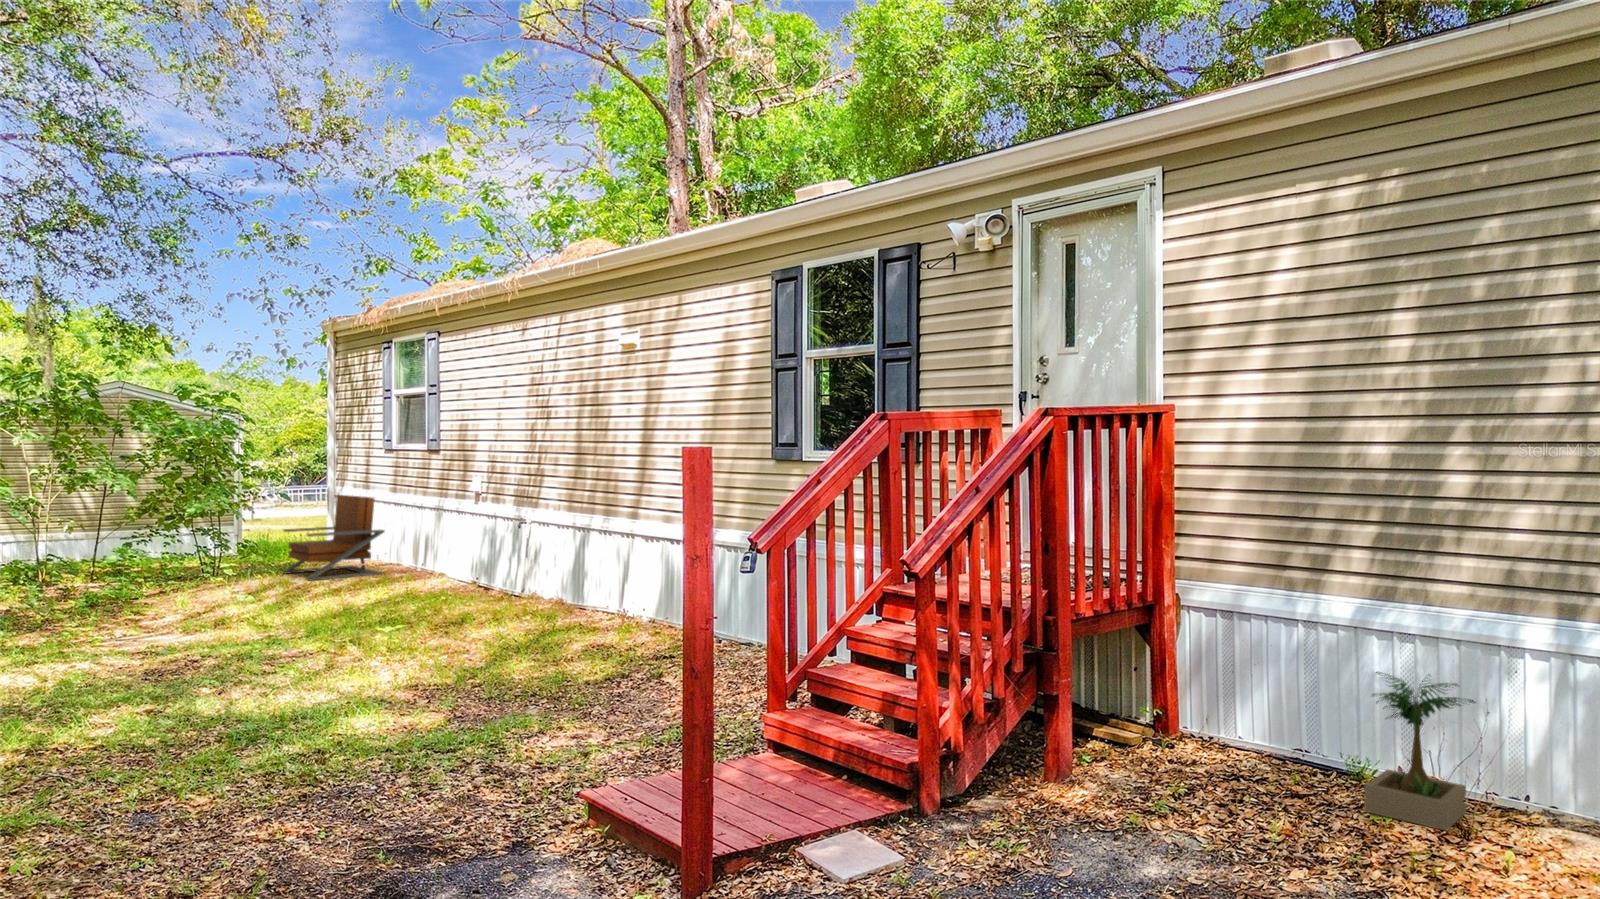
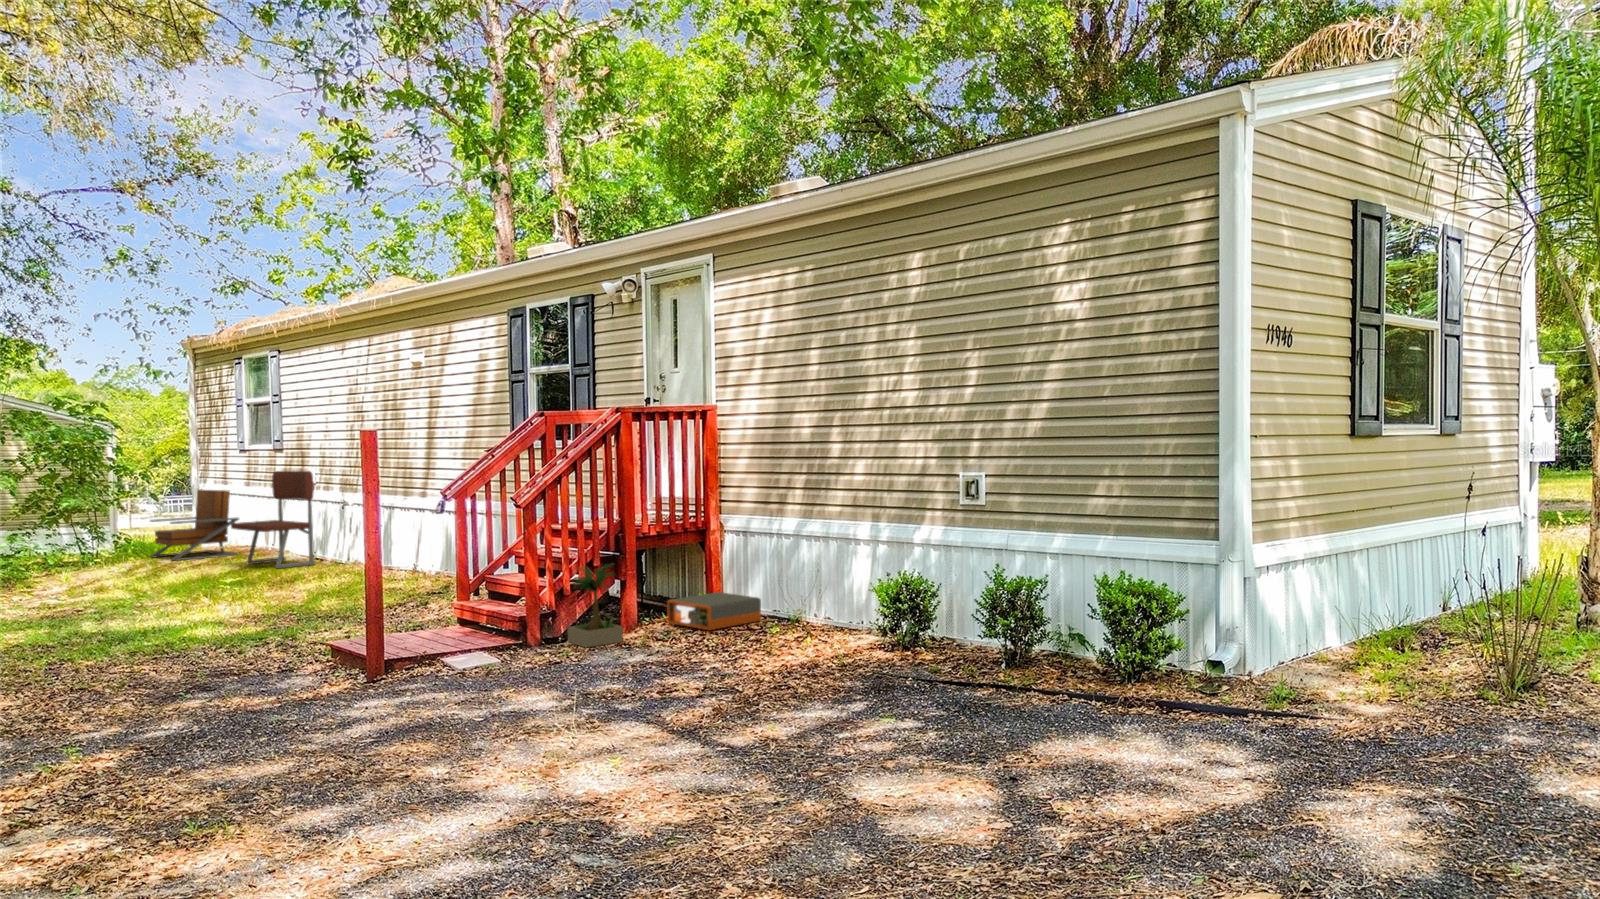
bench: none [380,478,480,600] -> present [231,471,315,569]
potted plant: present [1364,671,1475,831] -> present [568,563,623,647]
storage box: none [1110,704,1263,787] -> present [667,592,761,630]

